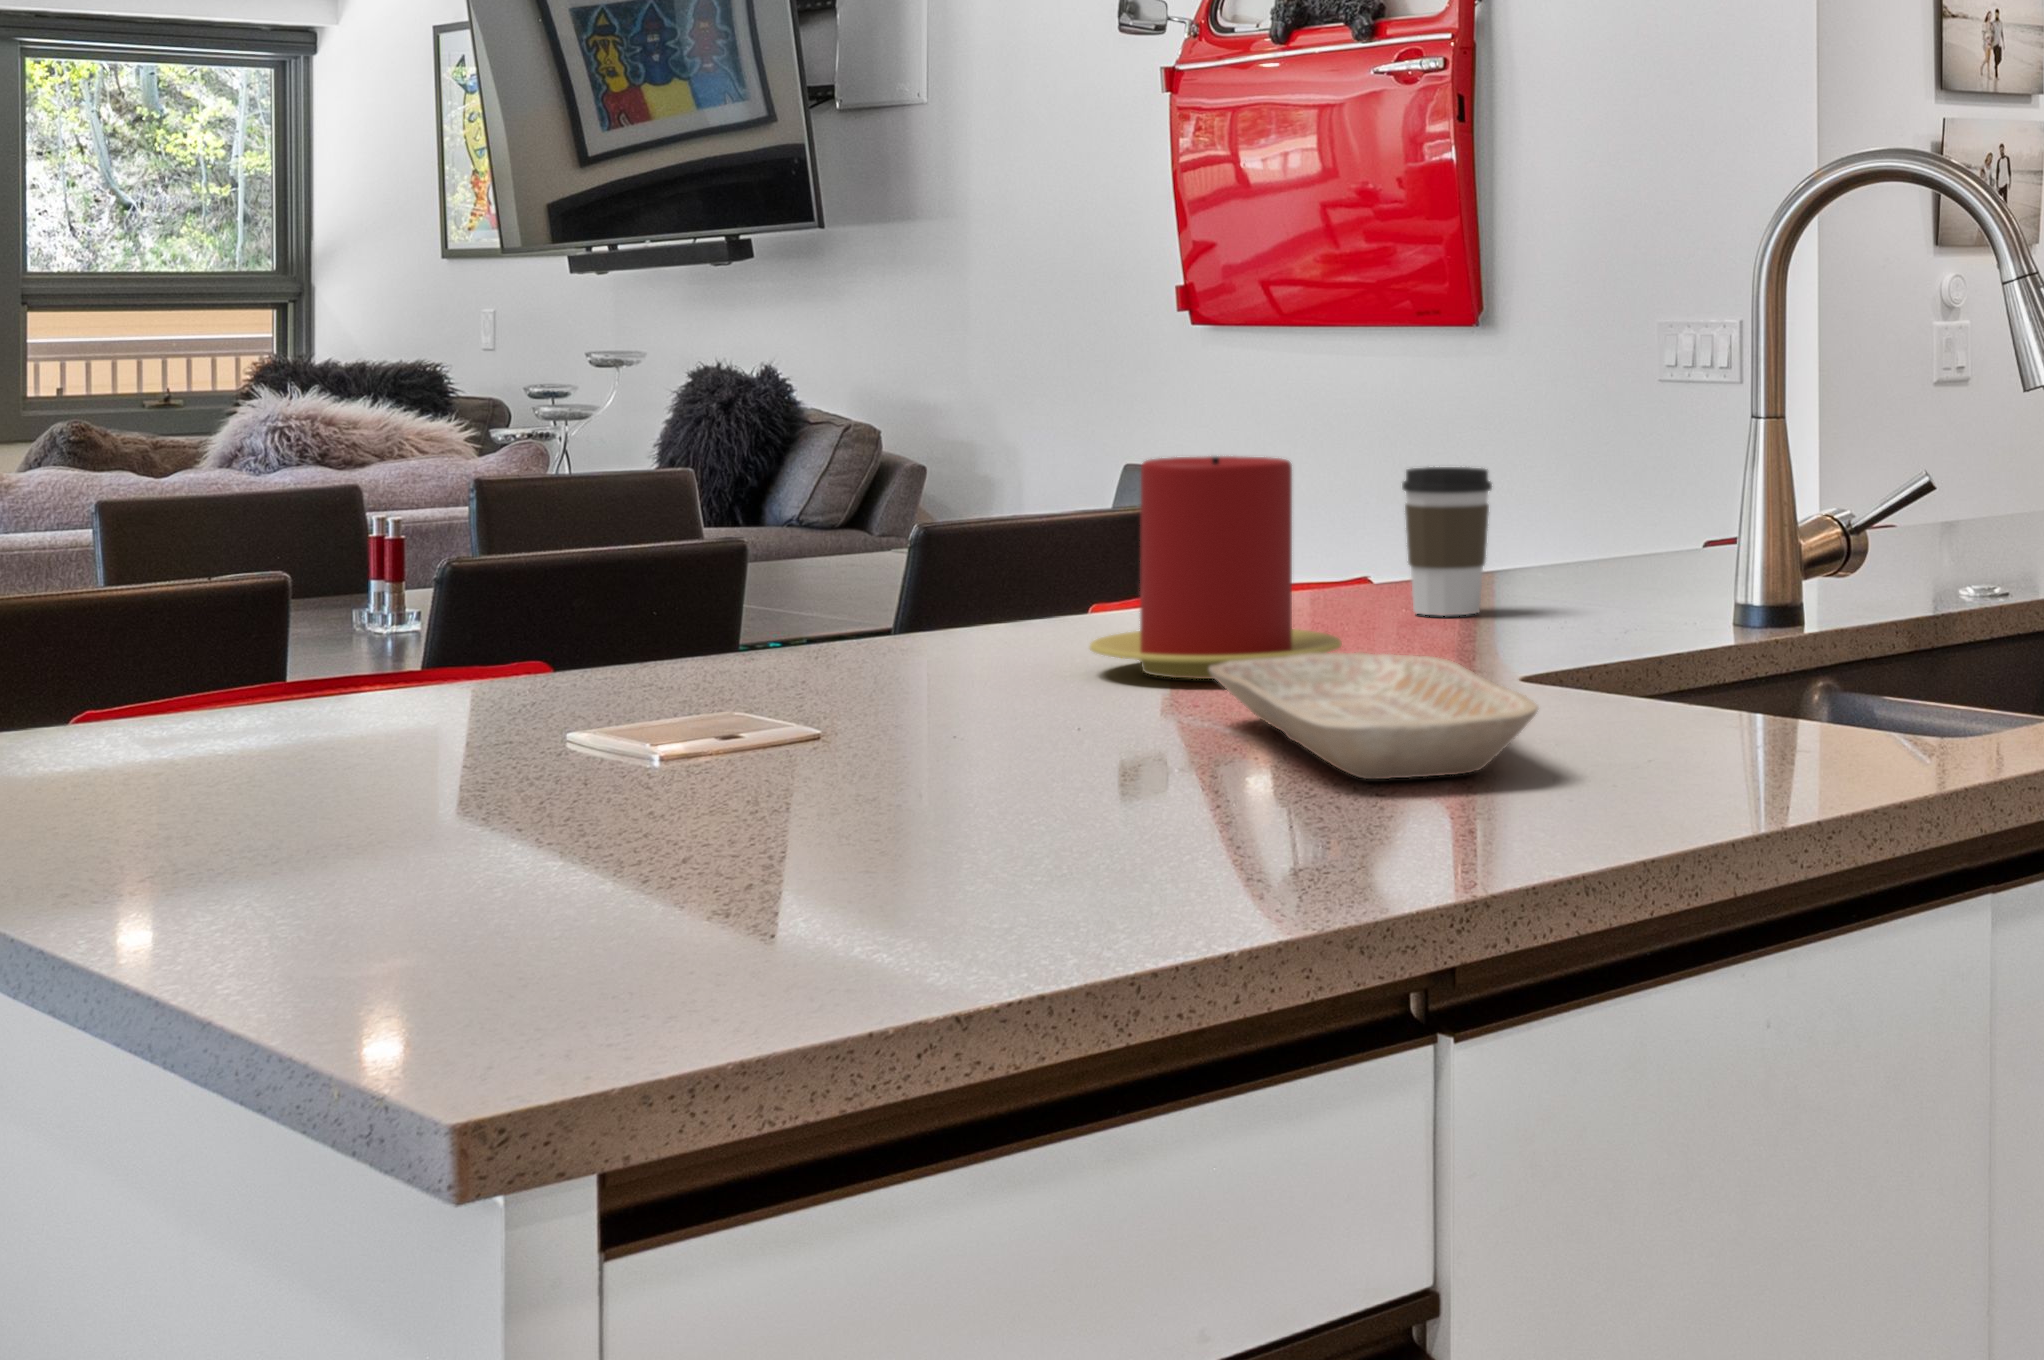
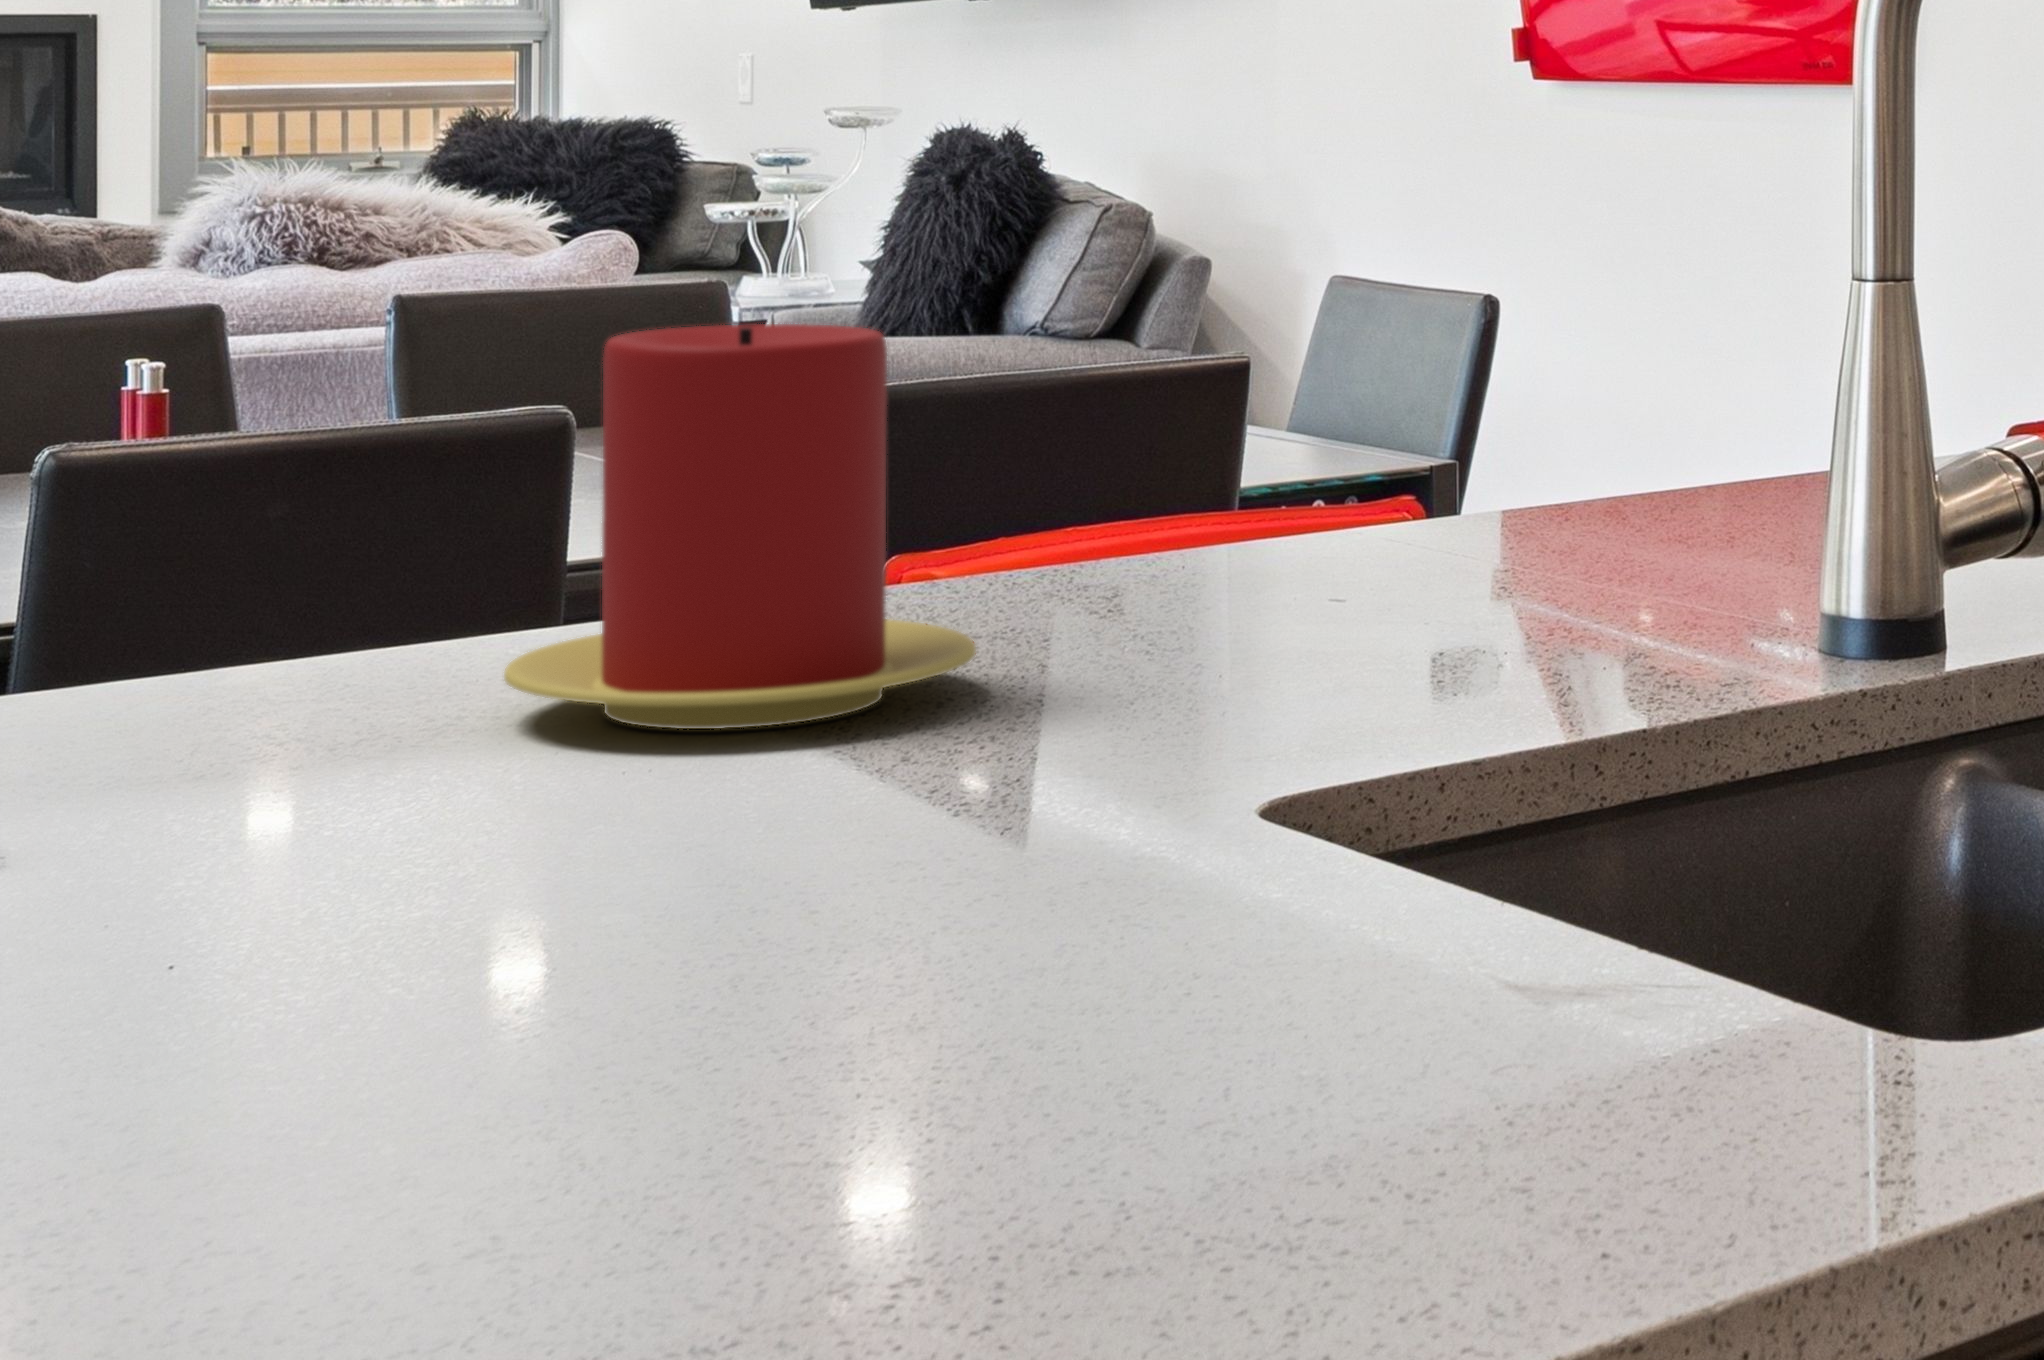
coffee cup: present [1402,467,1492,616] -> none [1261,327,1409,577]
tray: present [1209,652,1538,779] -> none [358,713,943,1053]

